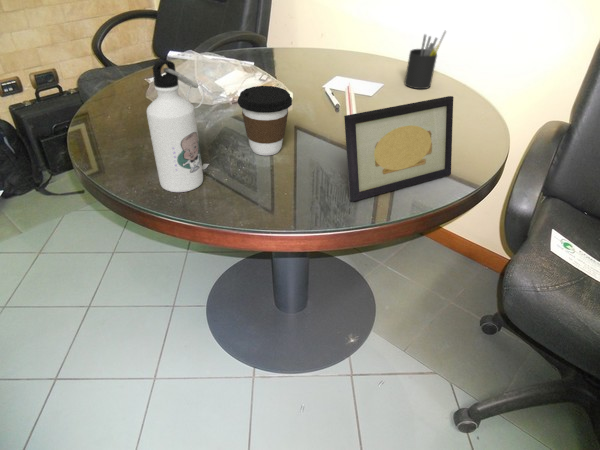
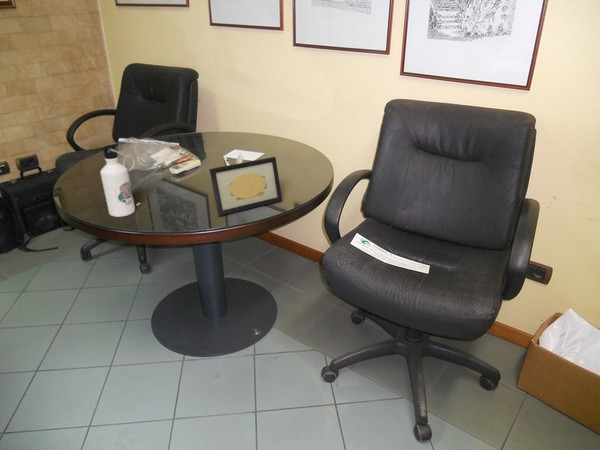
pen holder: present [405,31,446,89] -> none [279,119,299,155]
coffee cup: present [238,86,292,156] -> none [156,156,189,197]

